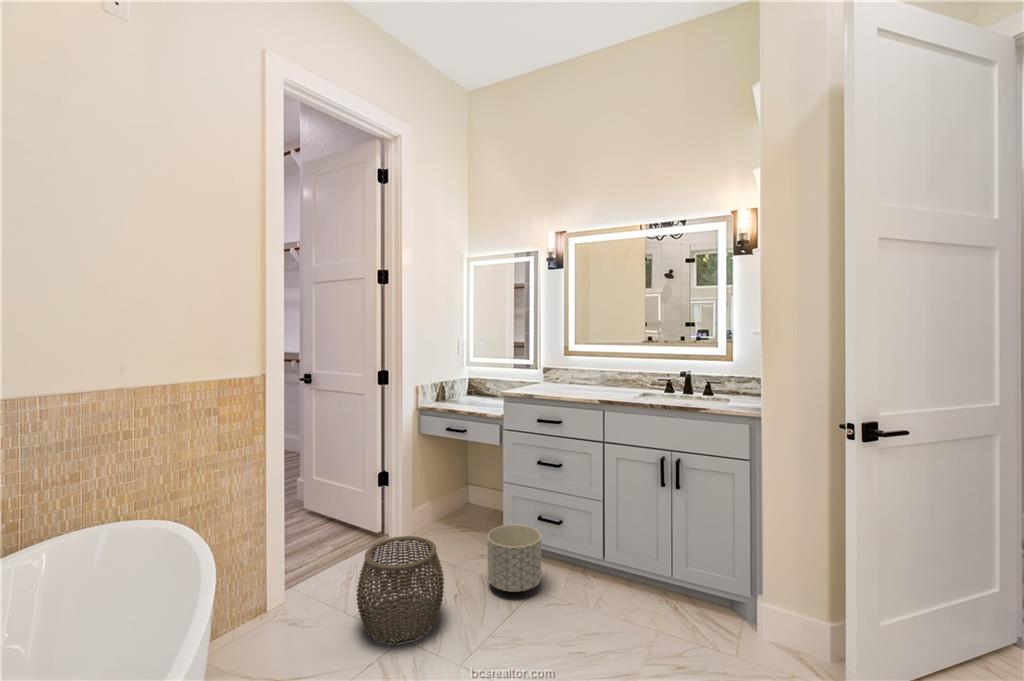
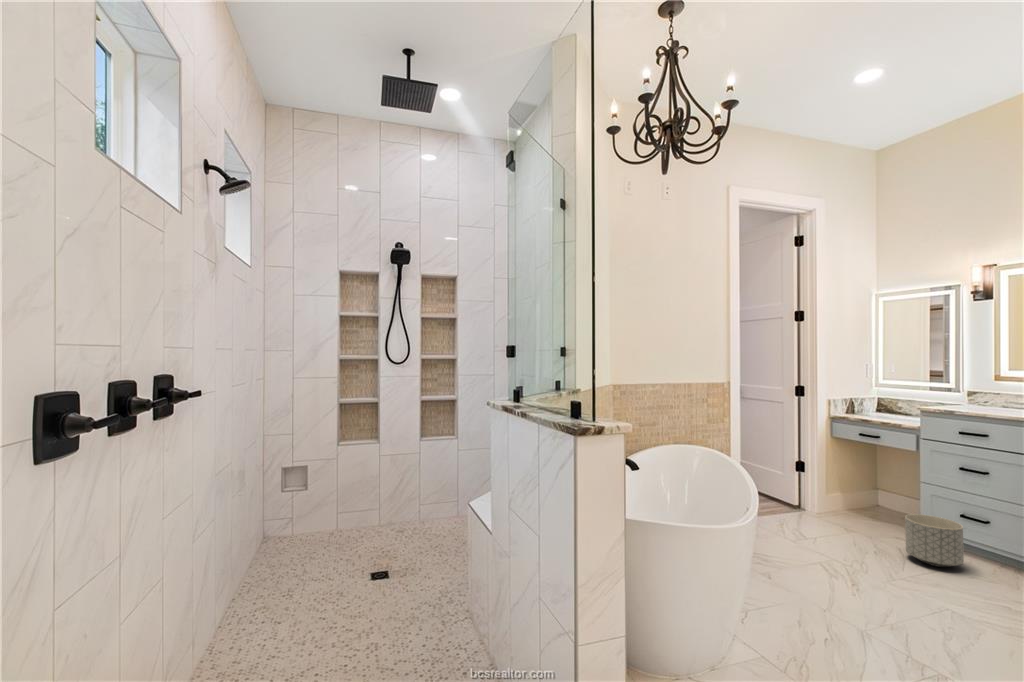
woven basket: present [356,536,444,643] -> none [796,498,867,565]

